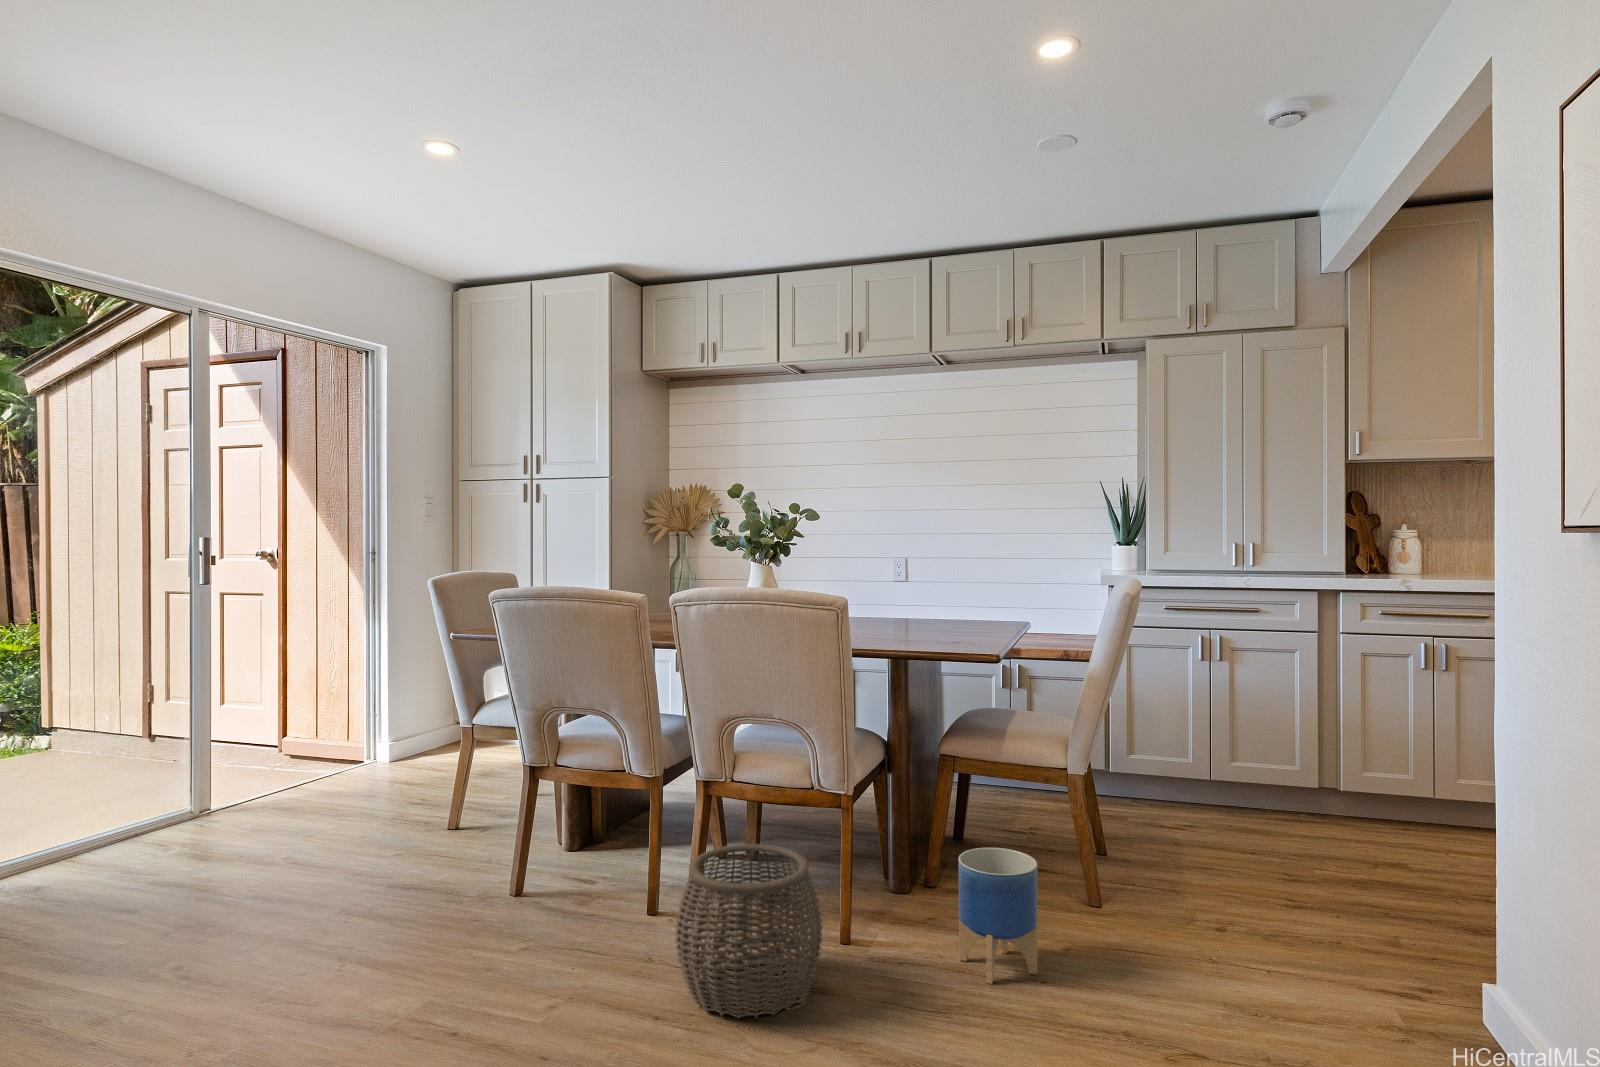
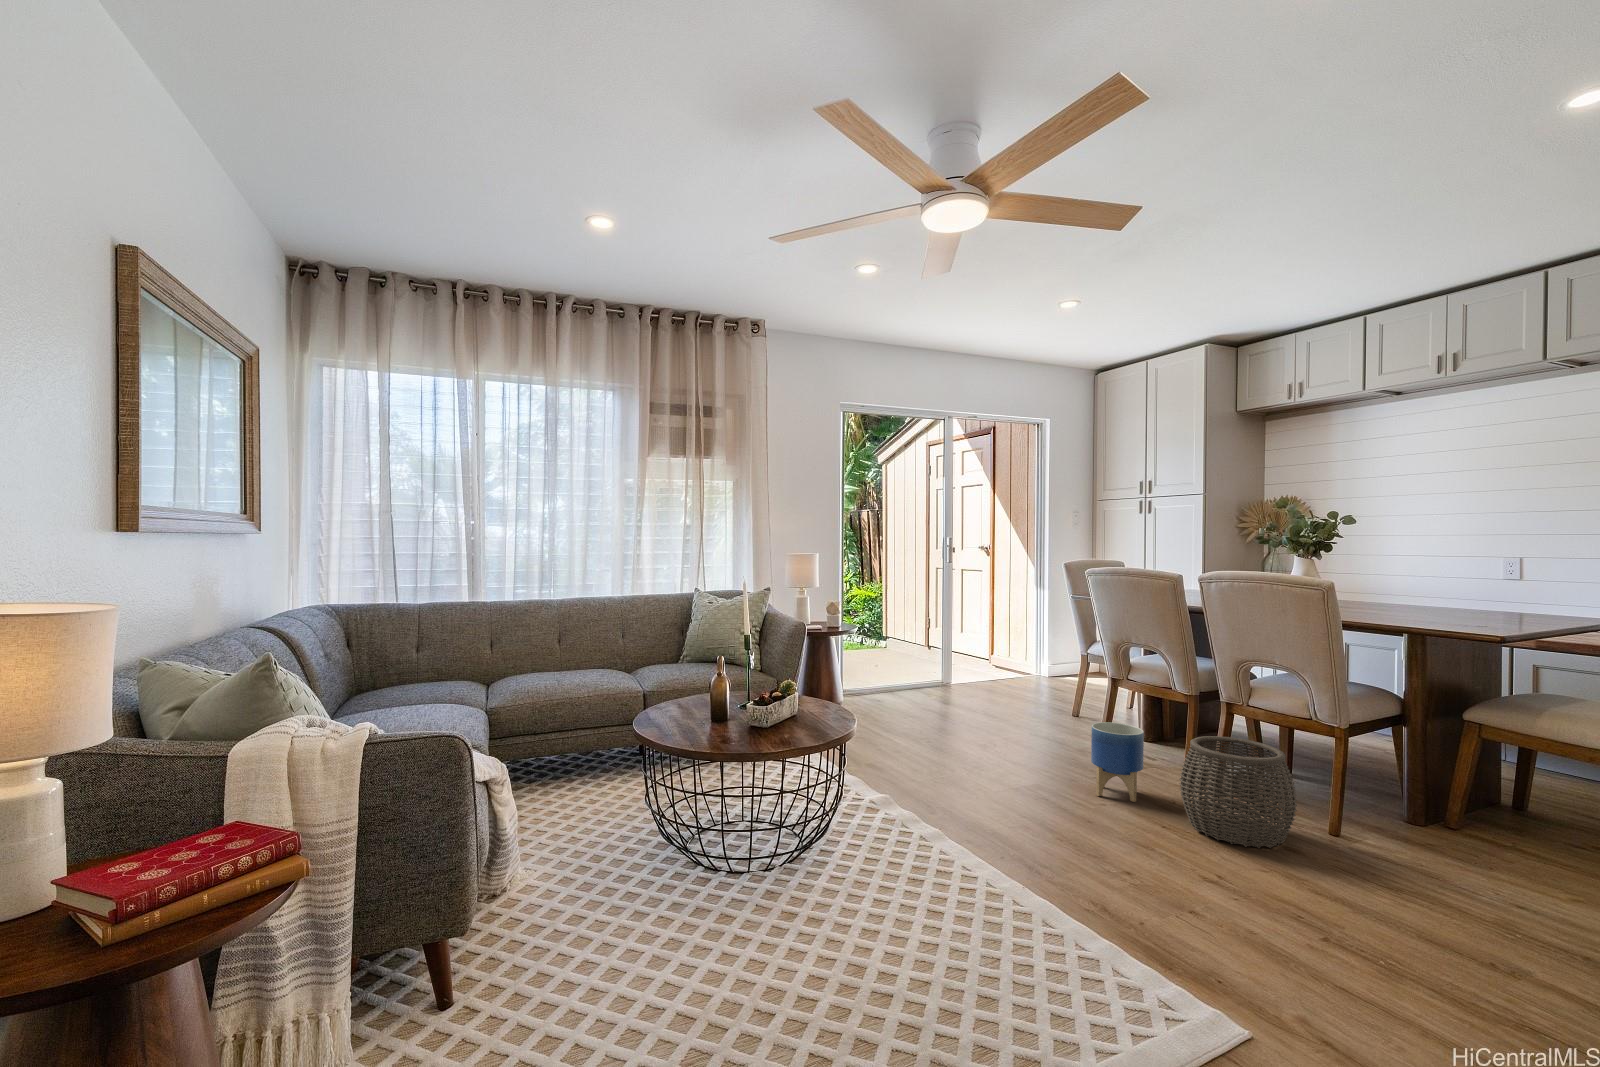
planter: present [958,848,1037,984] -> present [1091,722,1144,802]

